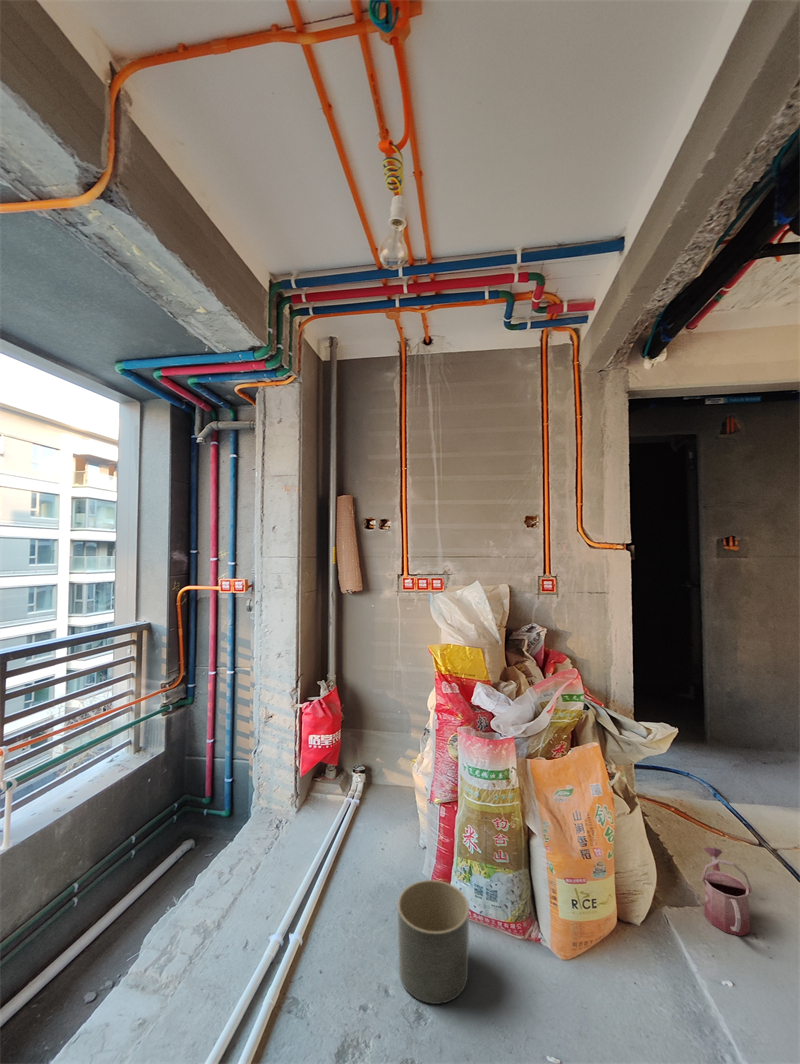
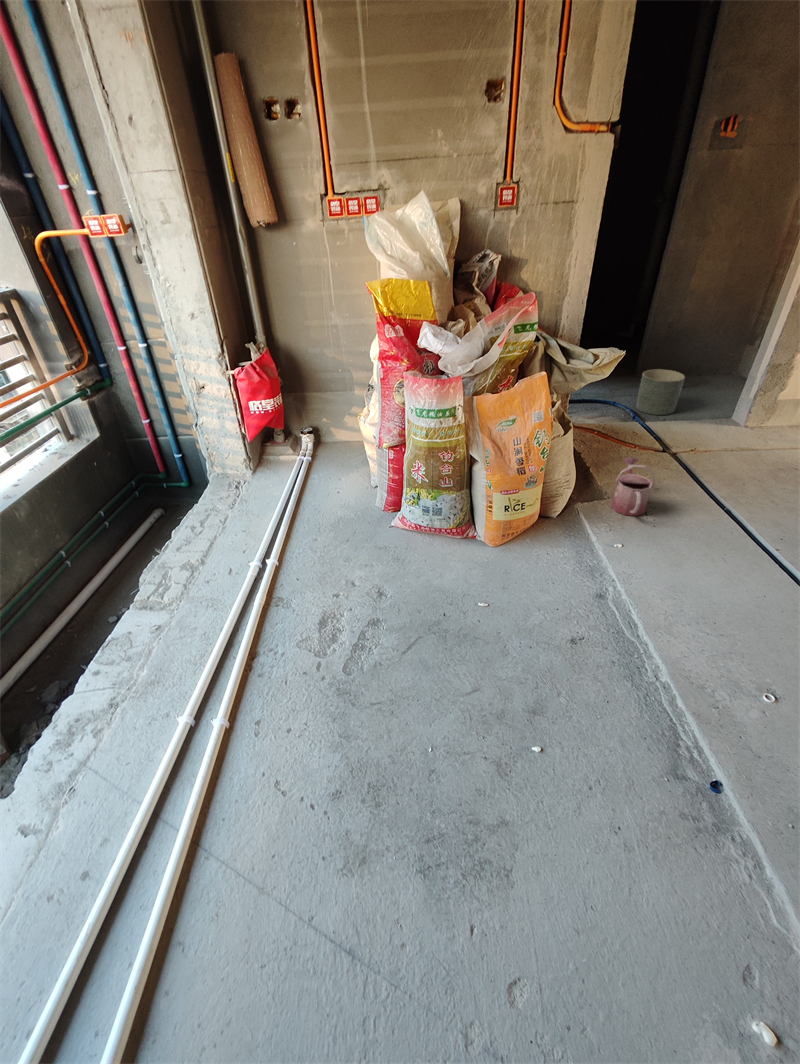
planter: present [398,880,469,1004] -> present [636,369,685,415]

